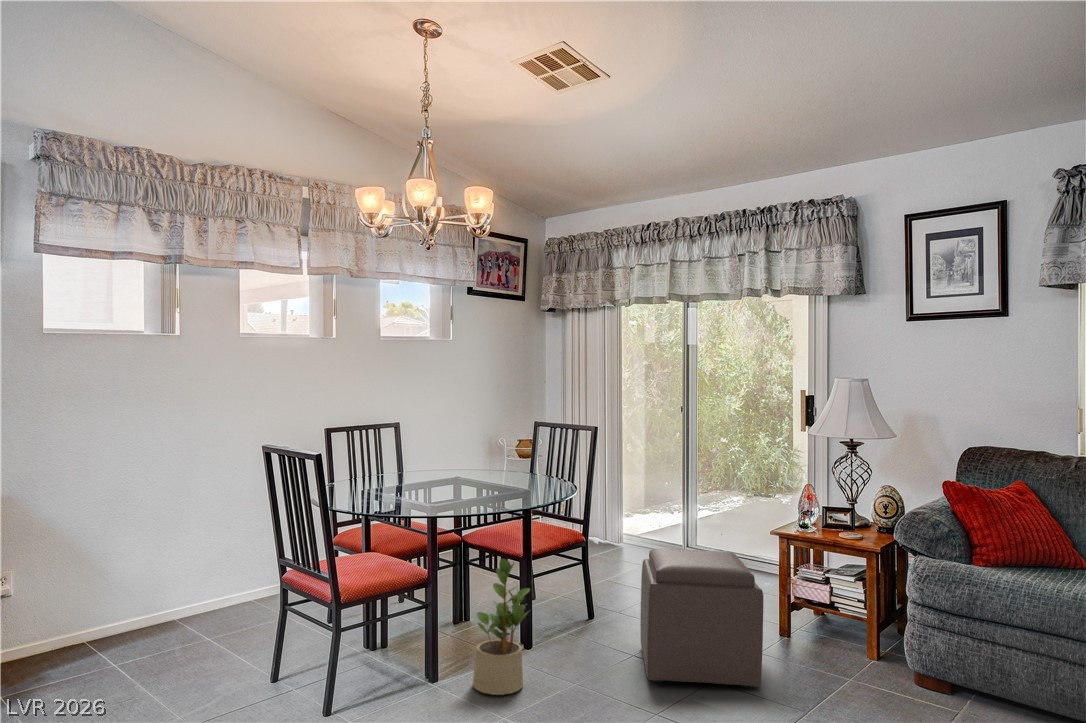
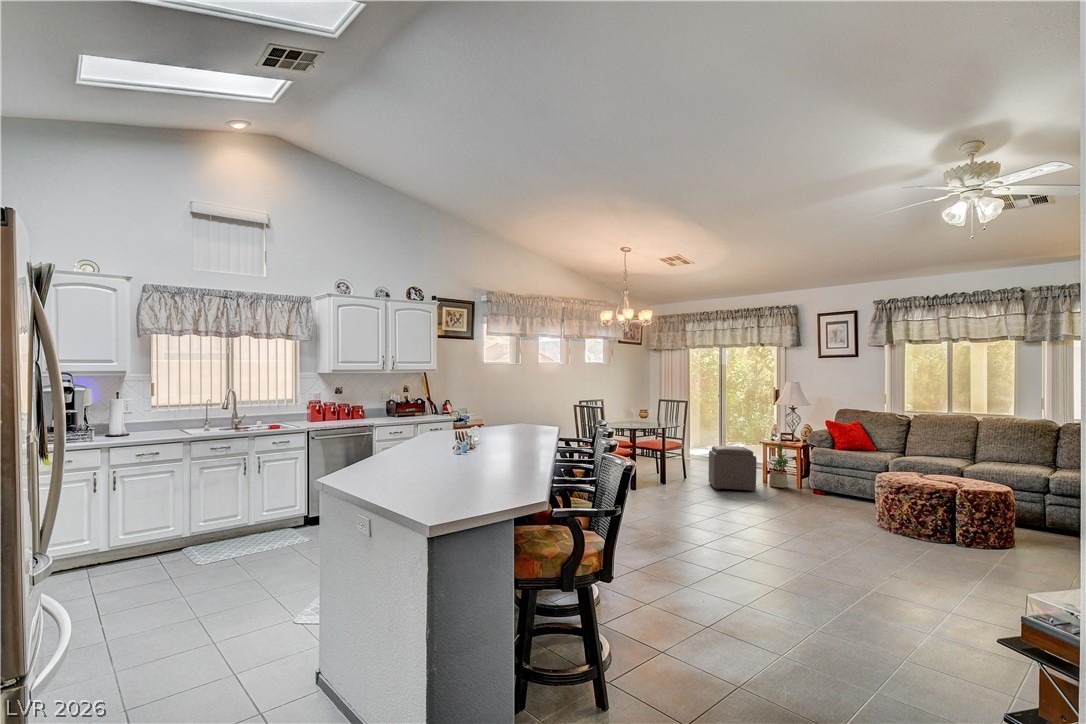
potted plant: present [473,558,530,695] -> present [769,443,788,488]

